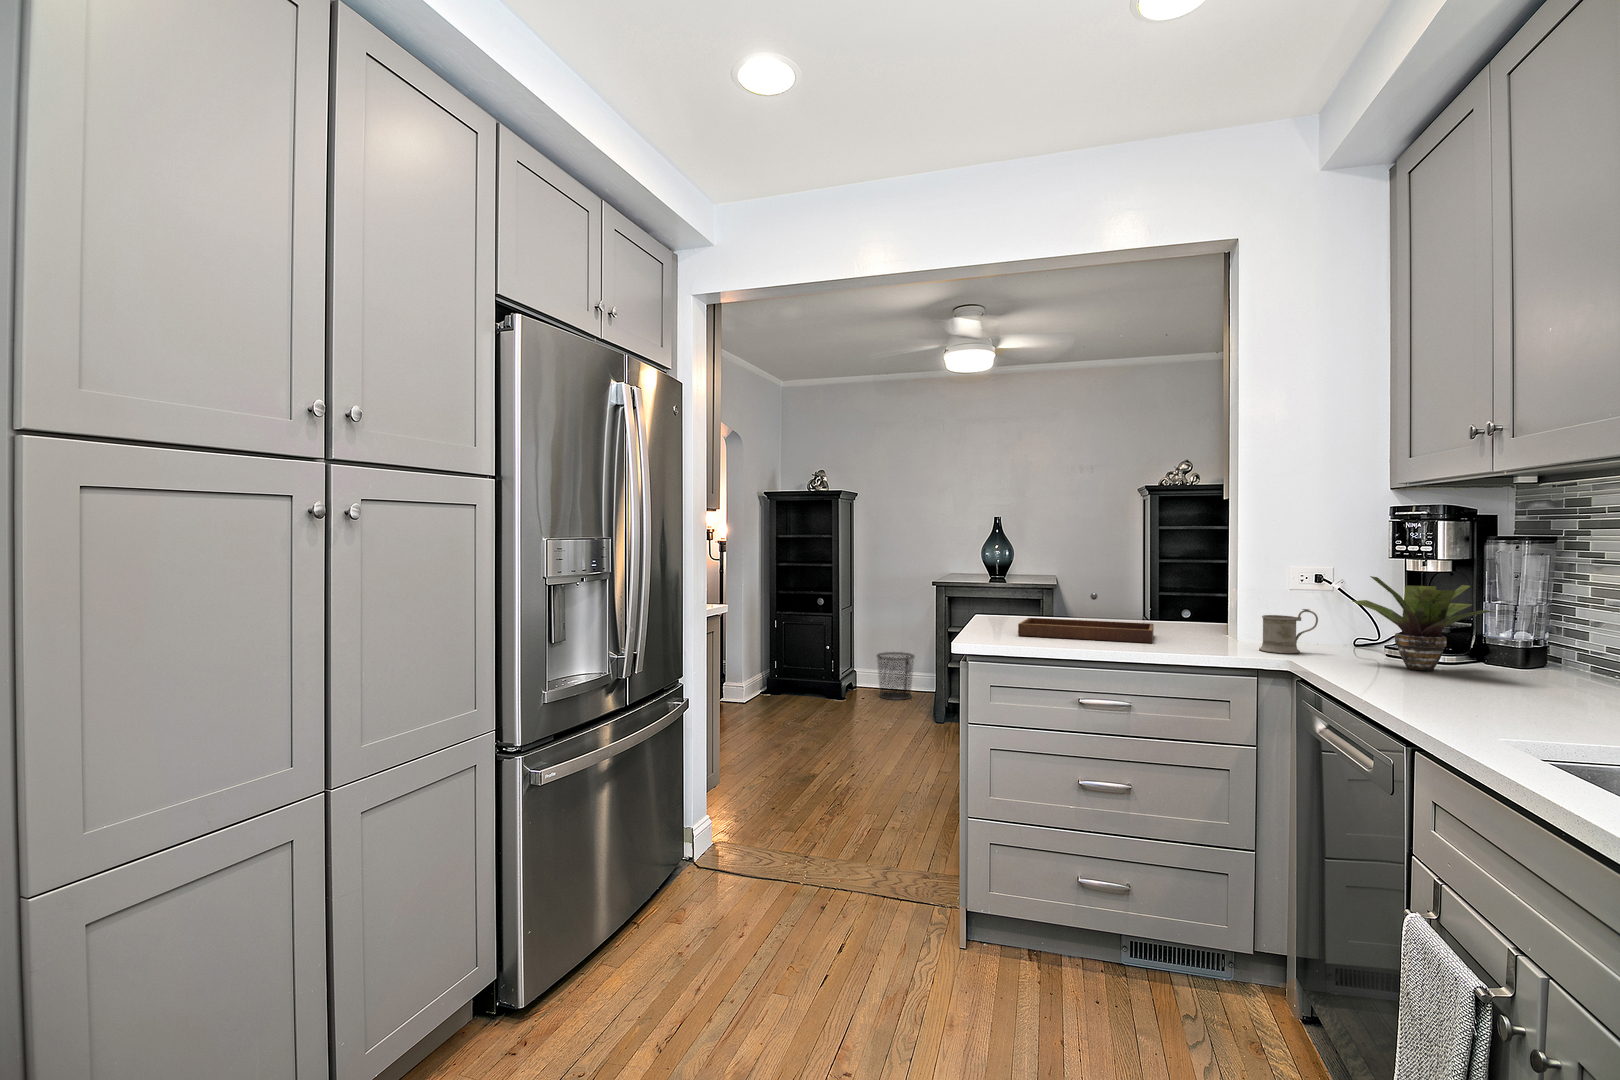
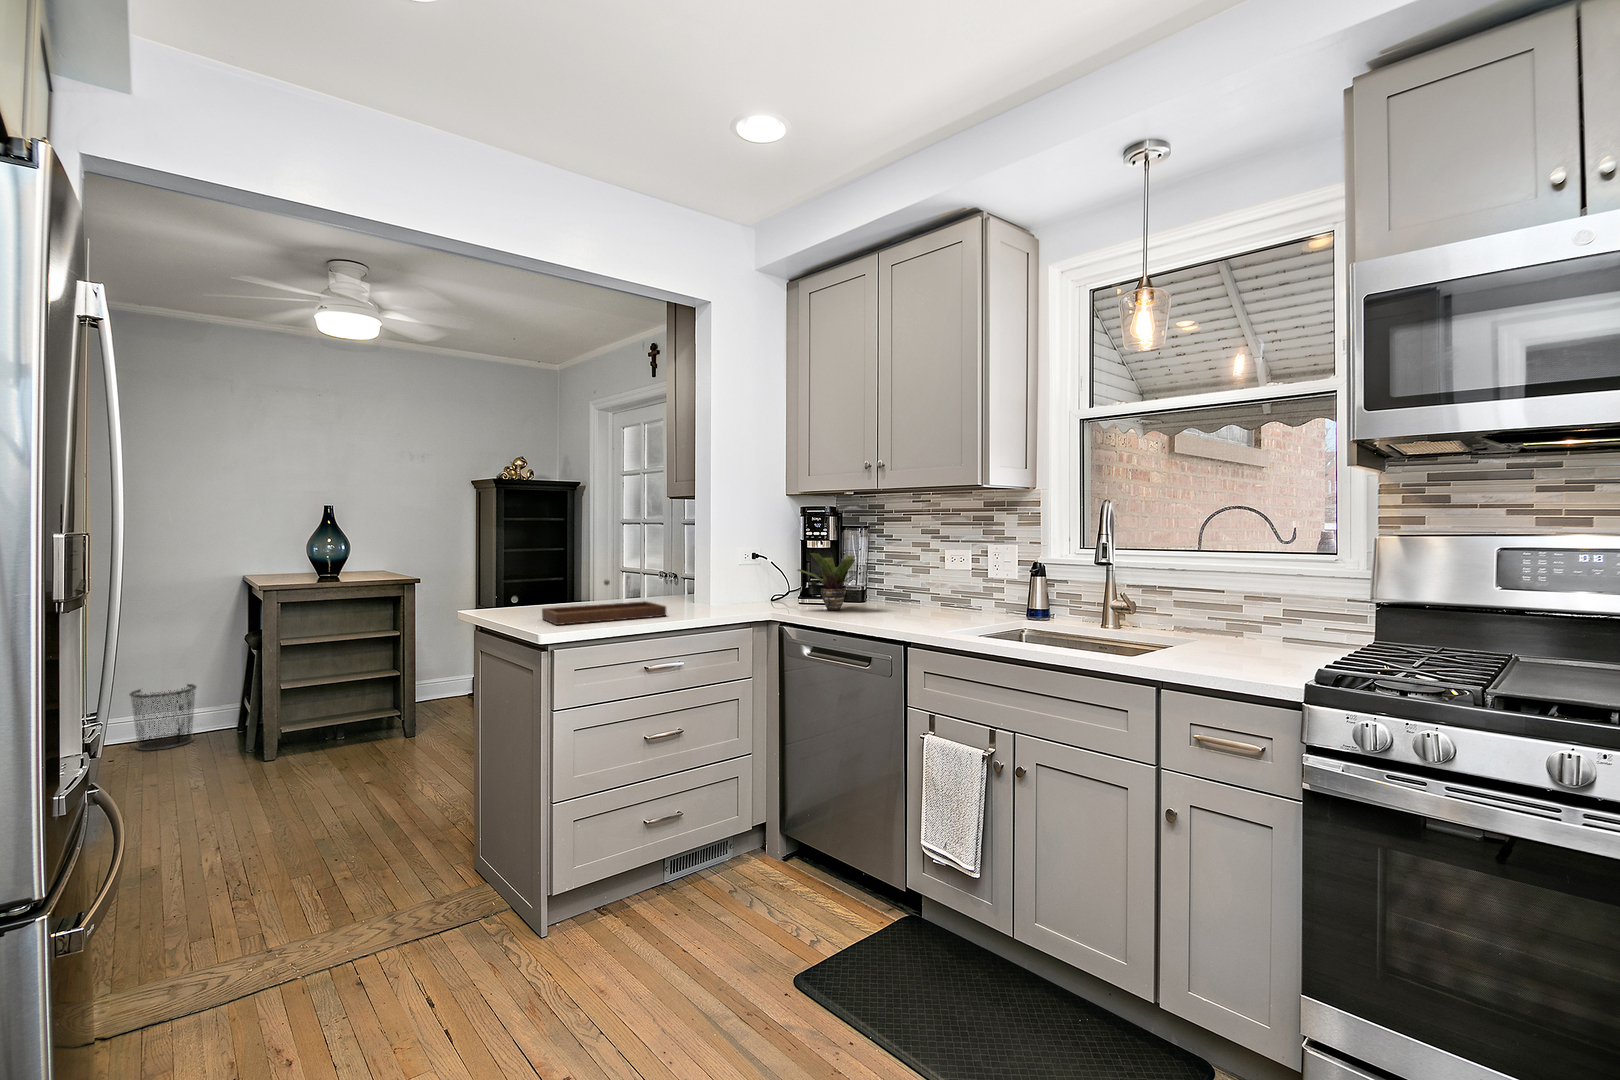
mug: present [1259,609,1318,653] -> none [735,578,767,611]

